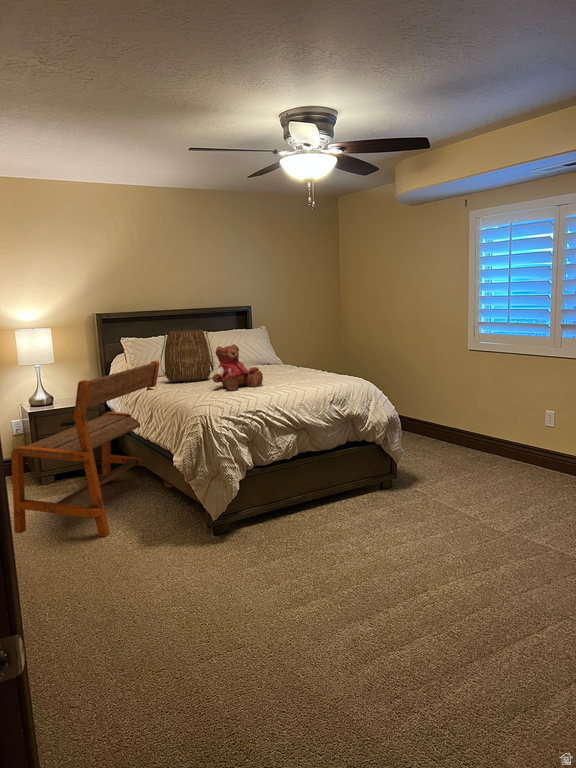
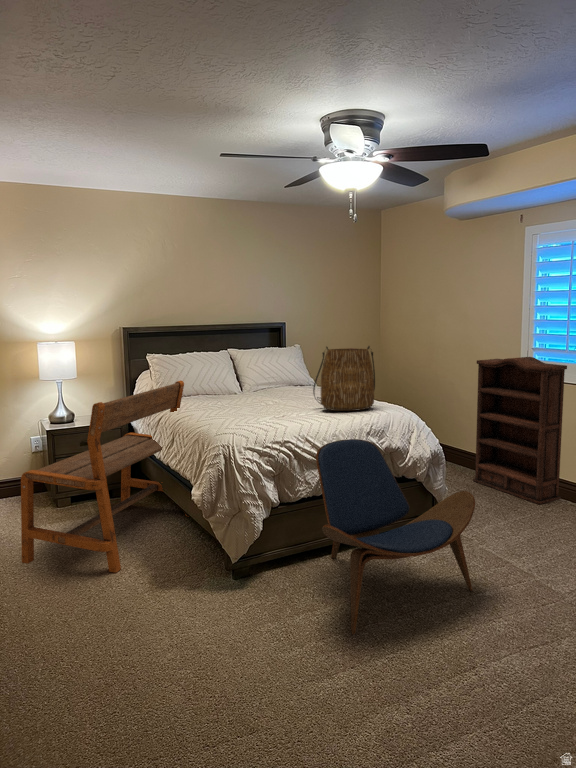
tote bag: present [160,327,213,382] -> present [313,346,375,411]
bookshelf: none [430,330,509,463] -> present [473,357,567,505]
teddy bear: present [213,344,263,390] -> none [239,366,294,417]
lounge chair: none [285,406,427,573] -> present [316,439,475,635]

